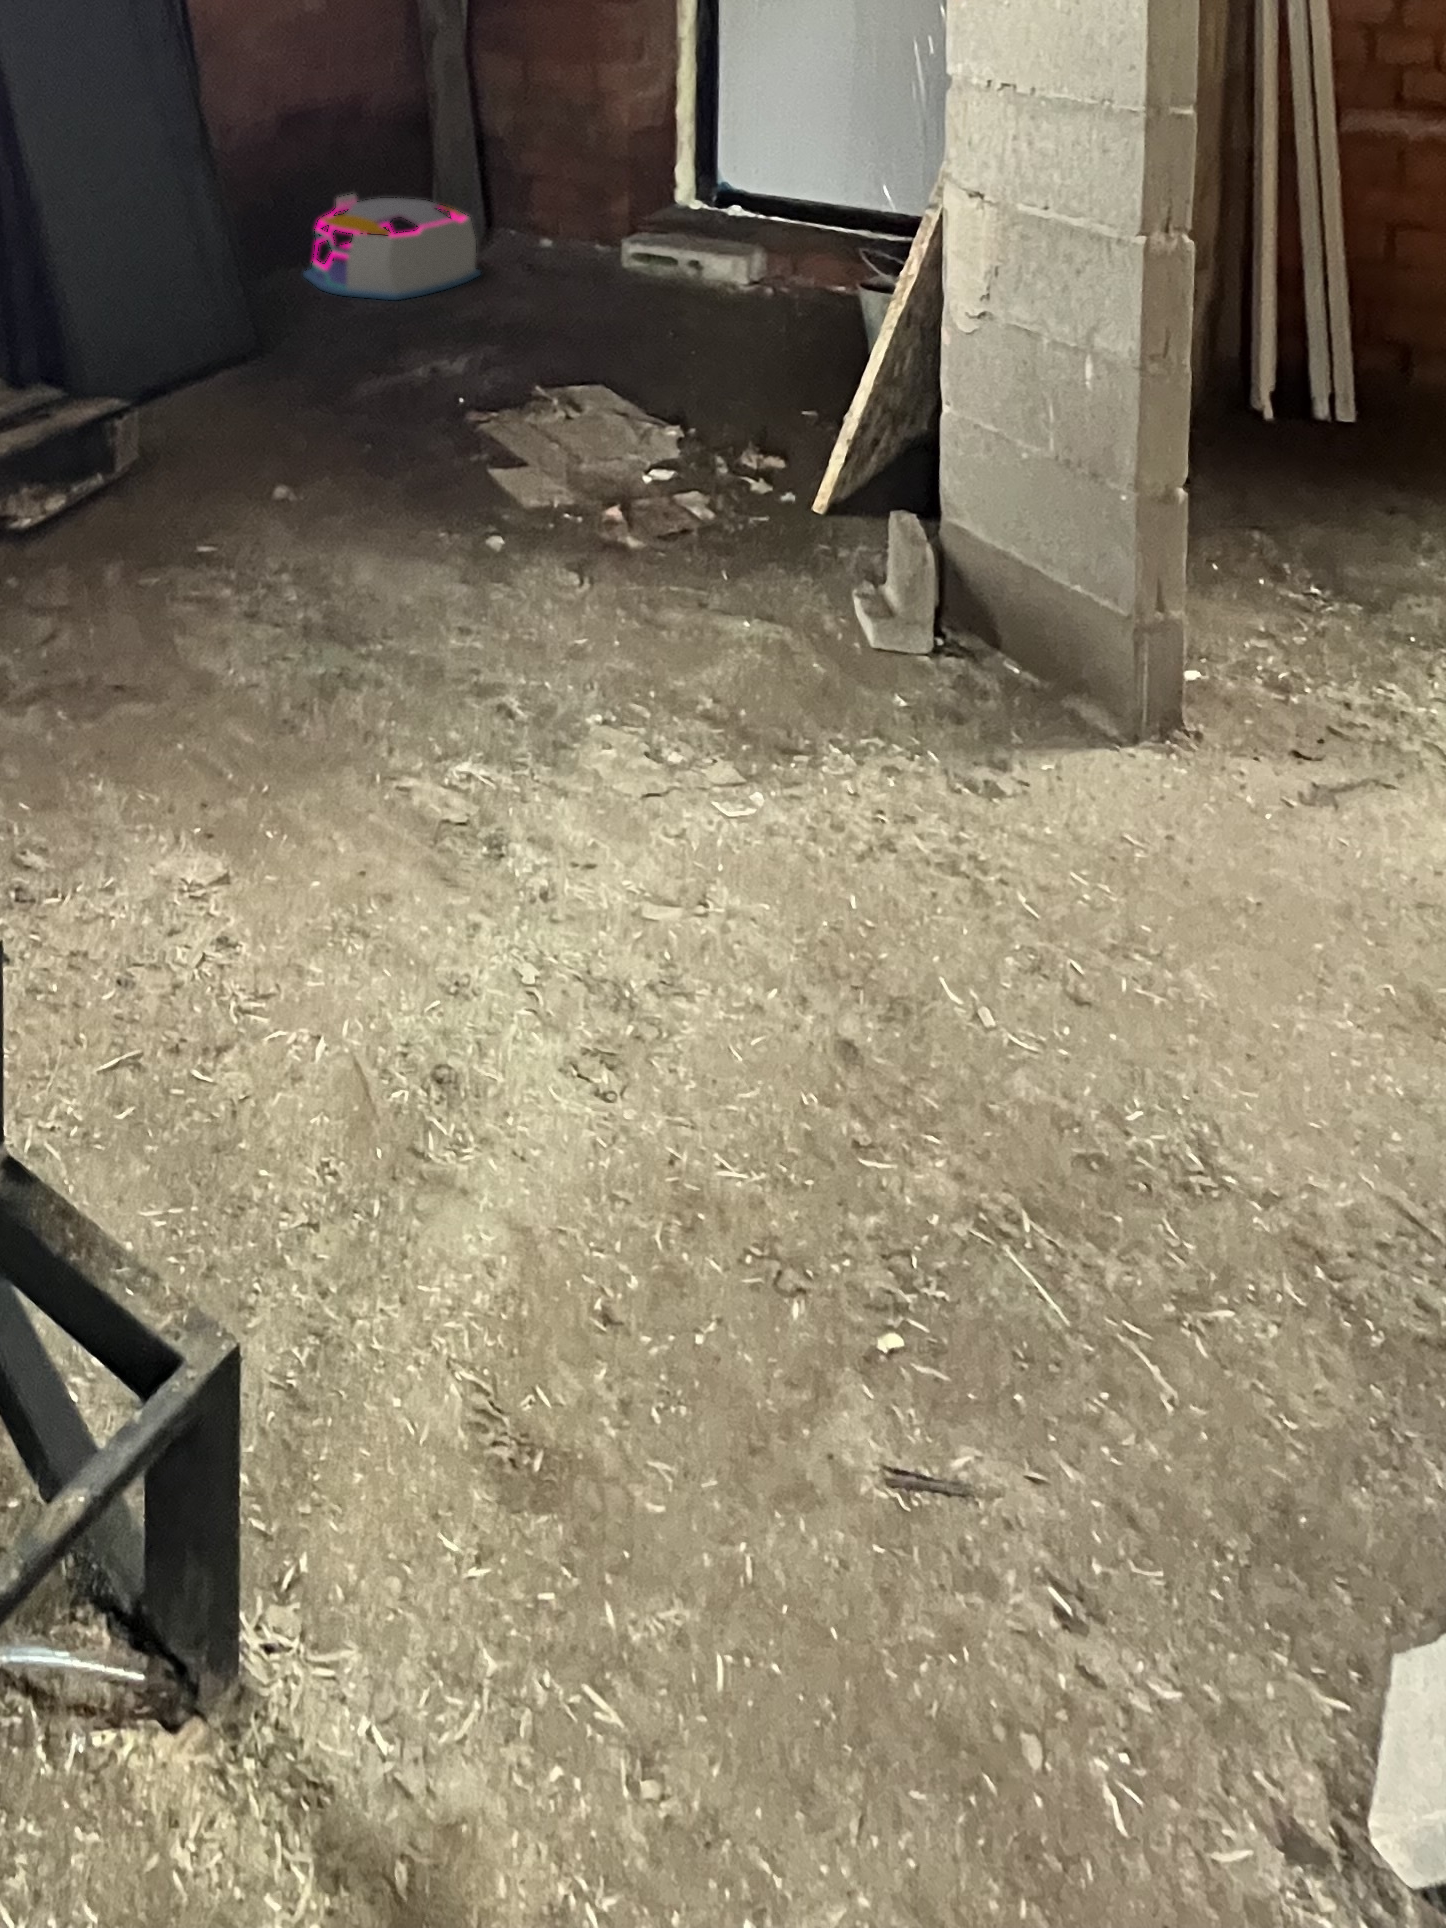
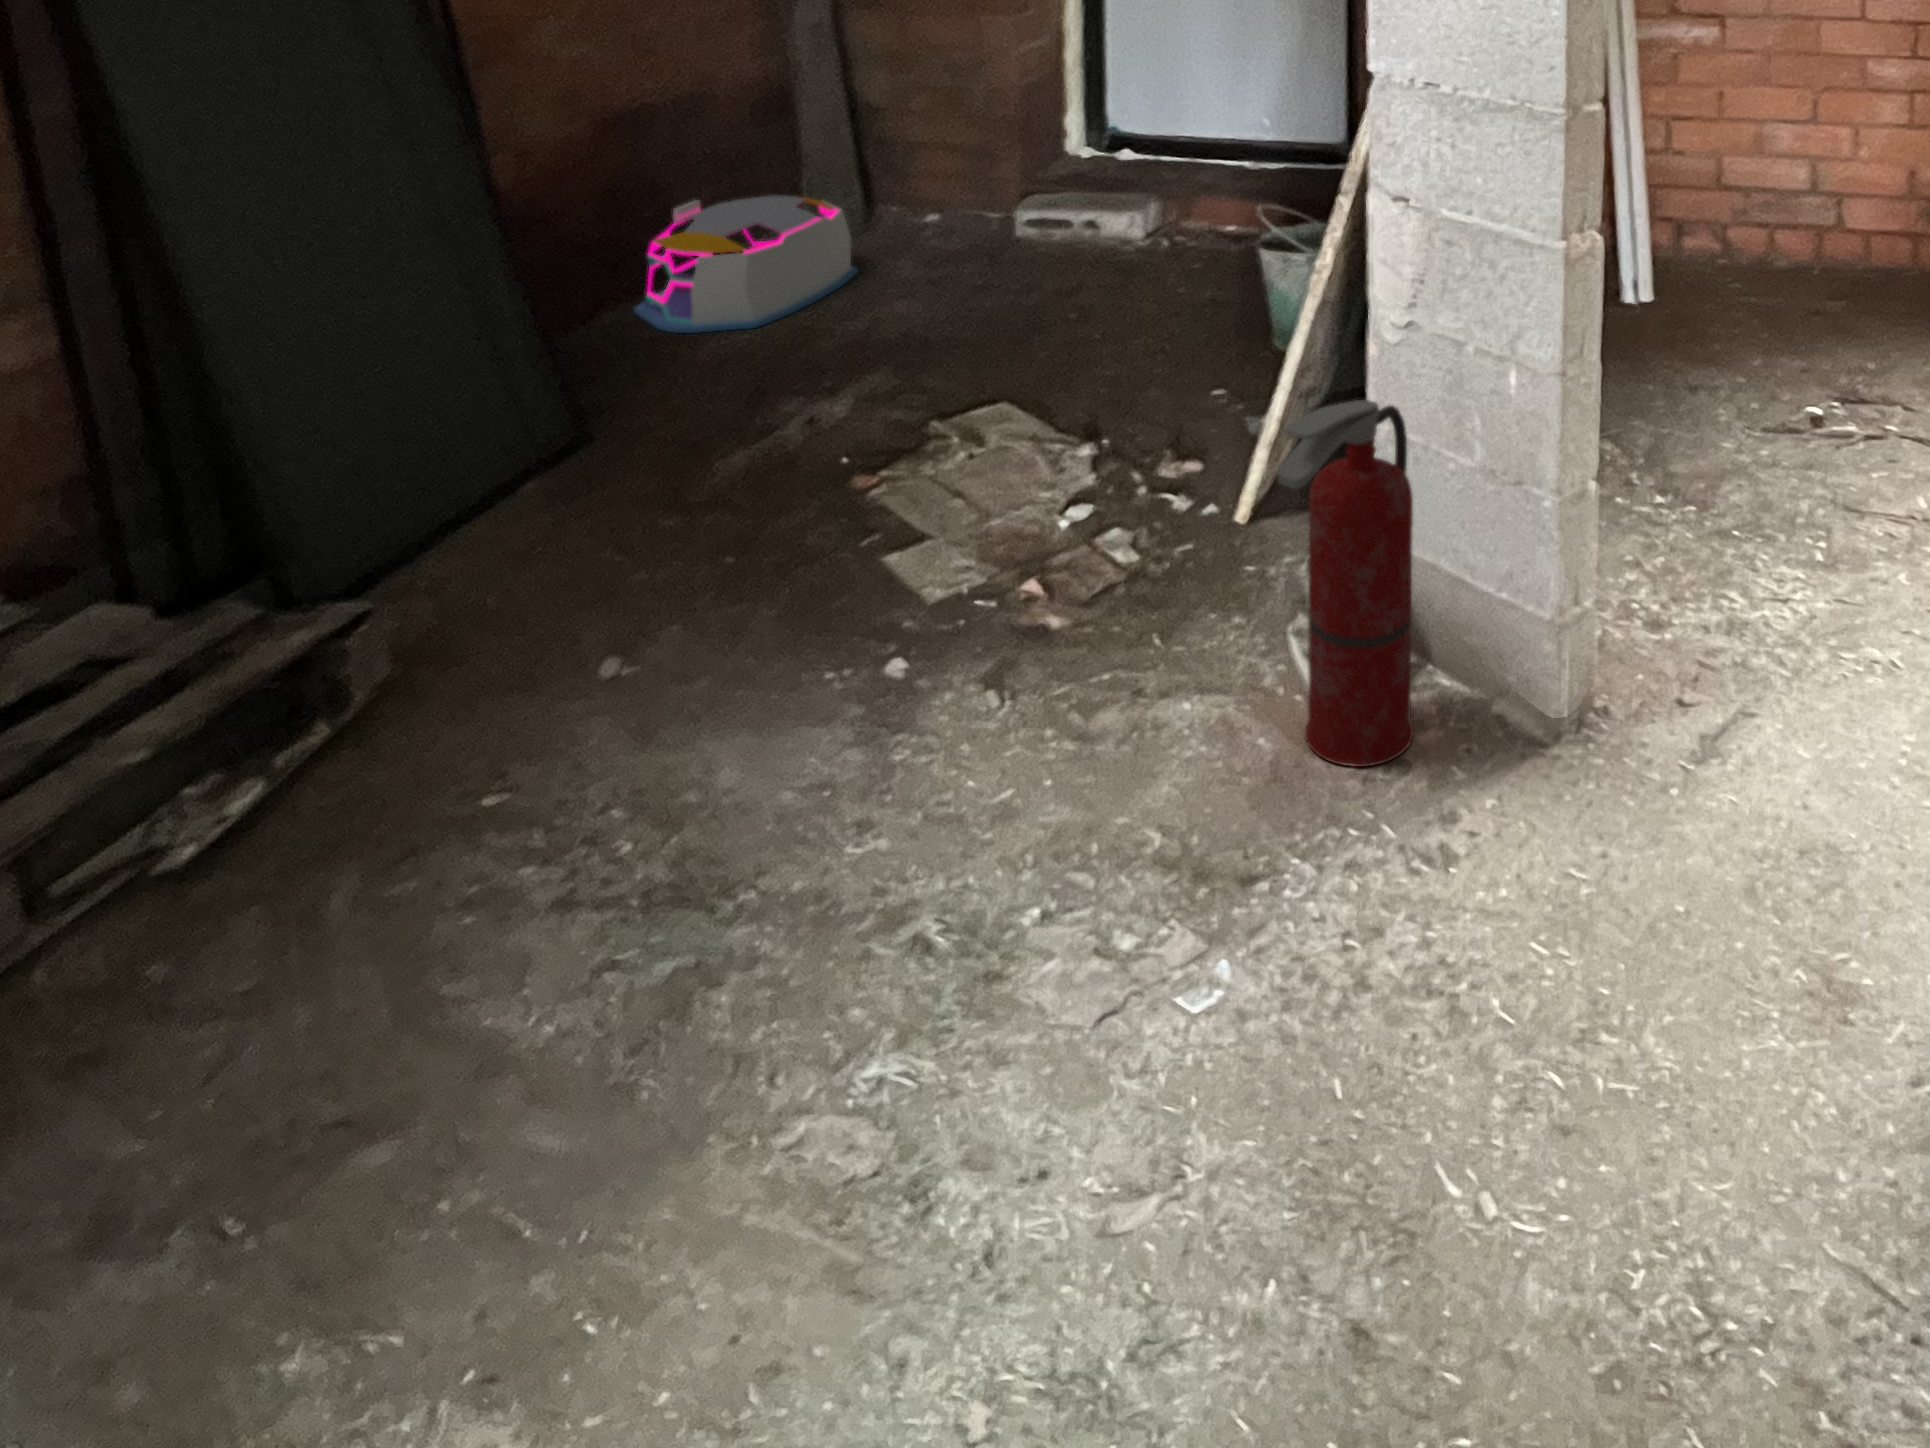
fire extinguisher: none [833,360,976,710] -> present [1278,400,1413,767]

